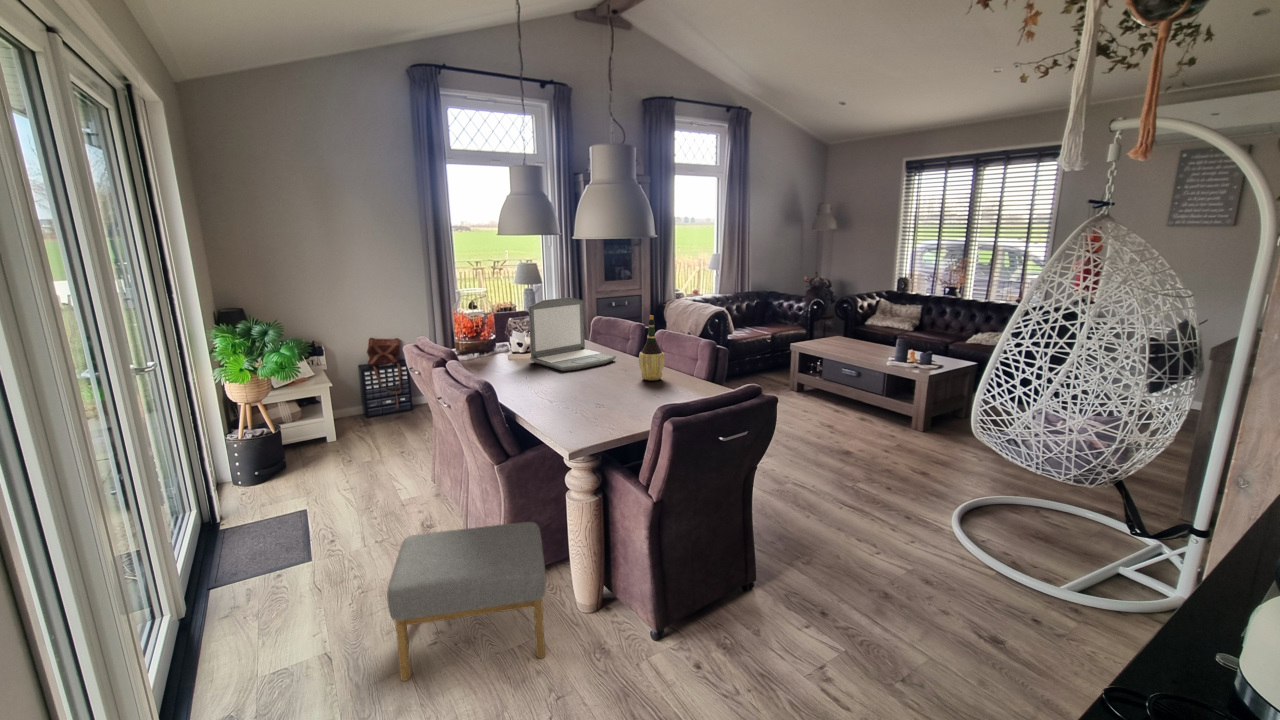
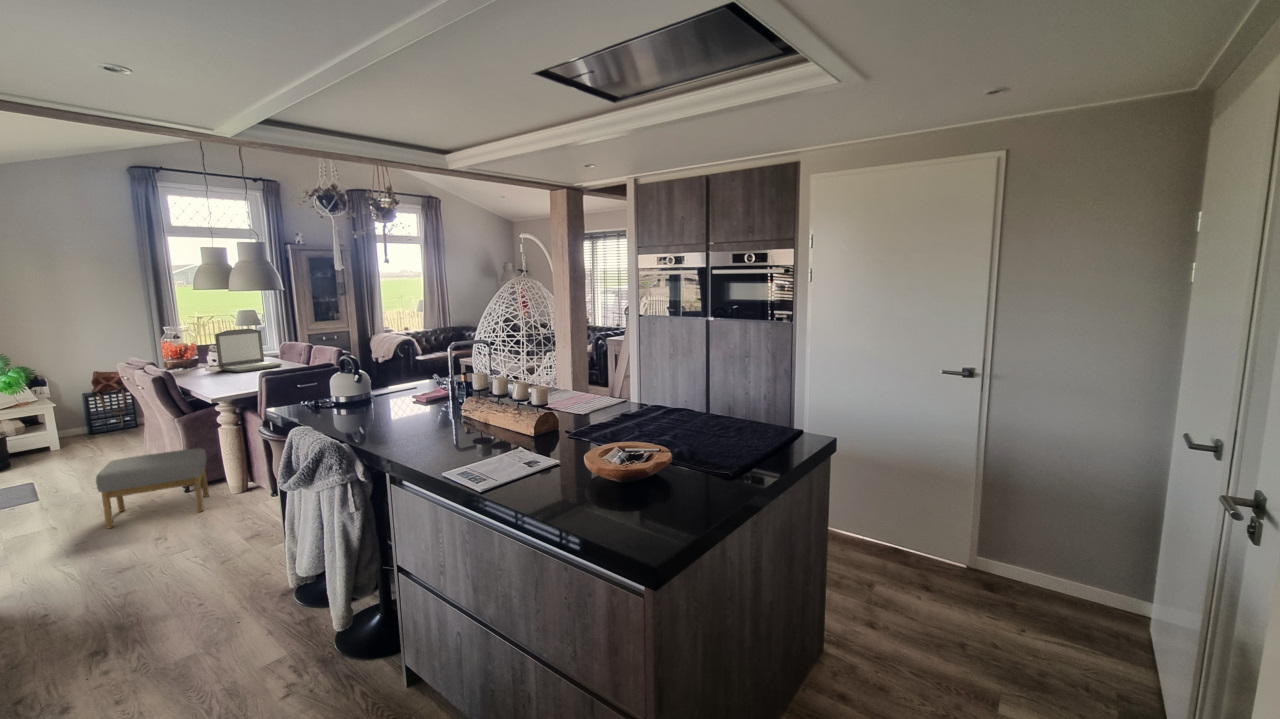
wine bottle: present [639,315,665,380] -> none [285,335,303,372]

